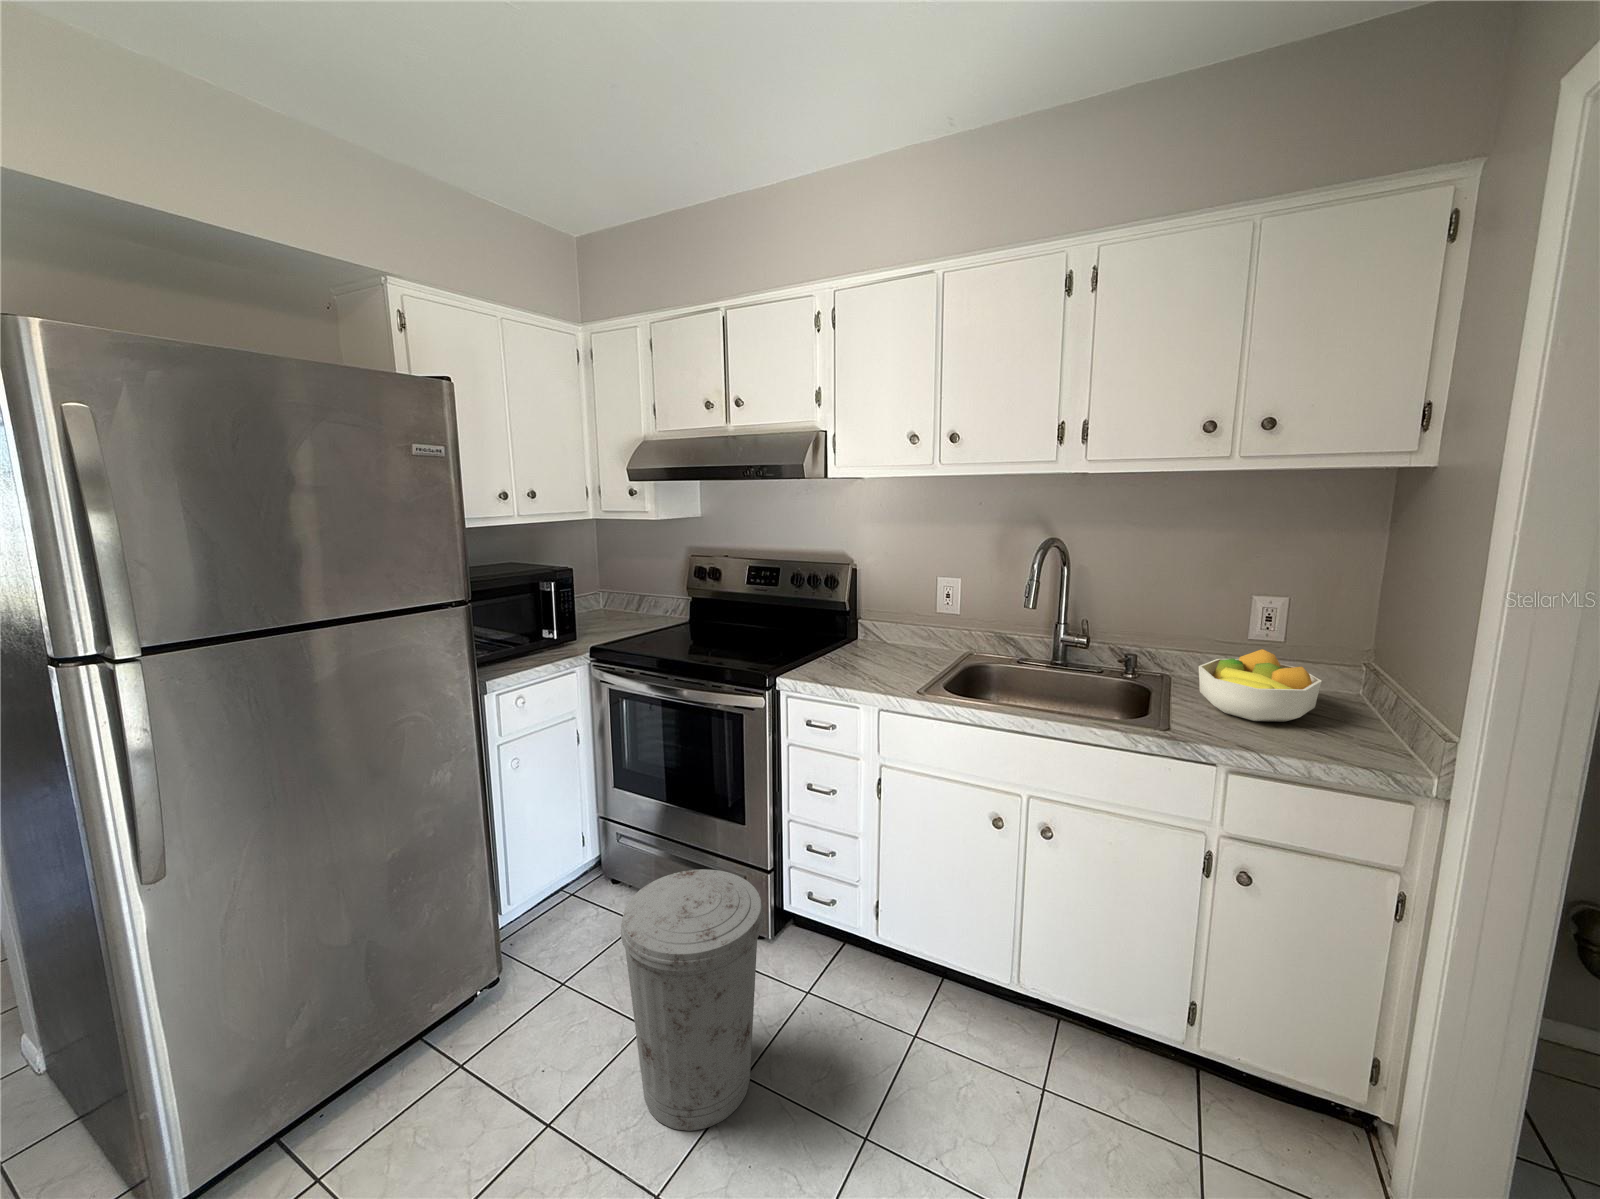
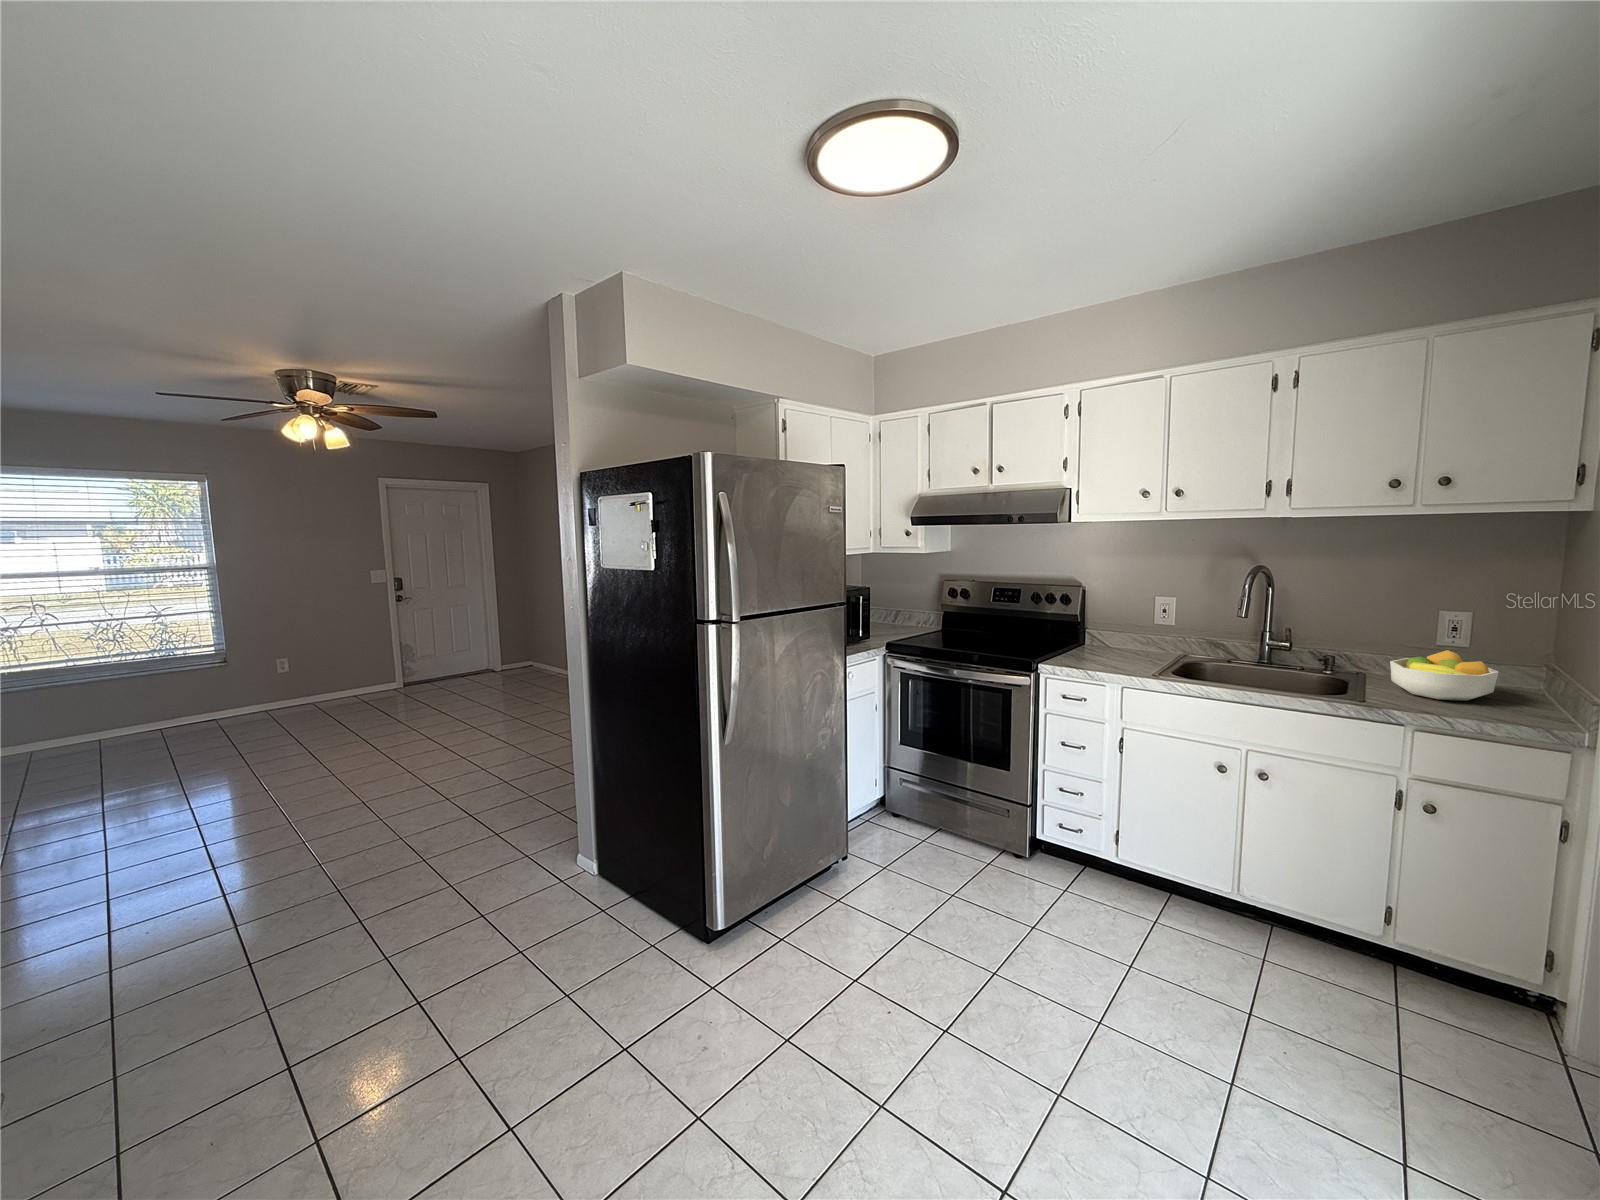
trash can: present [621,869,764,1131] -> none [956,785,1053,947]

